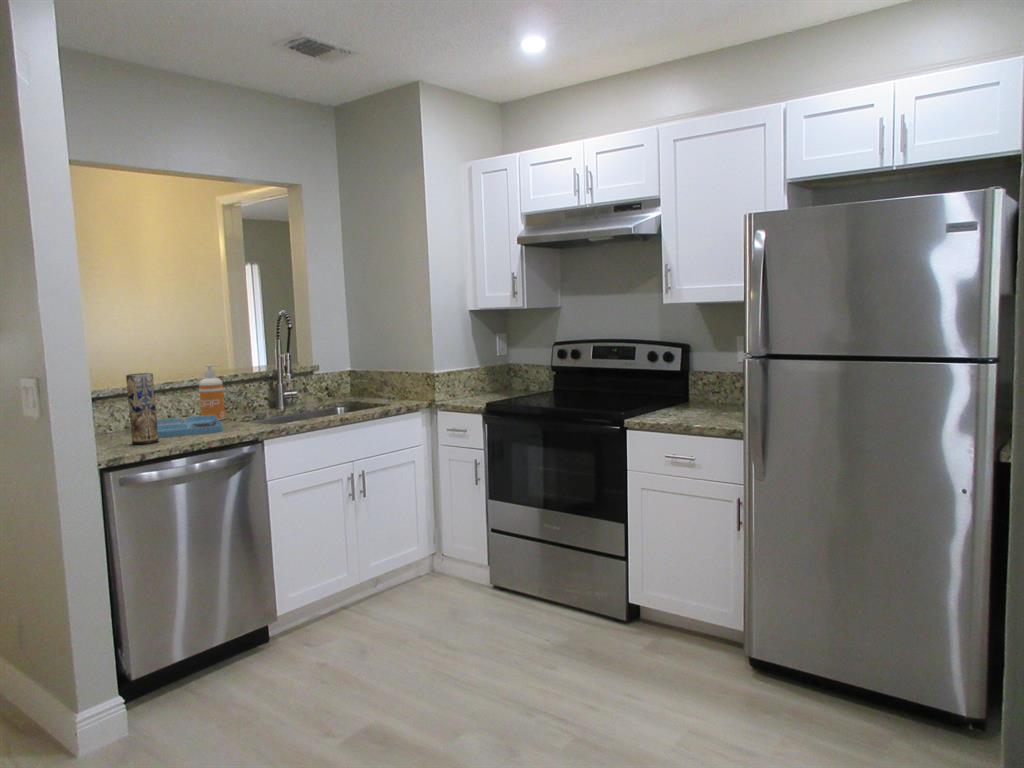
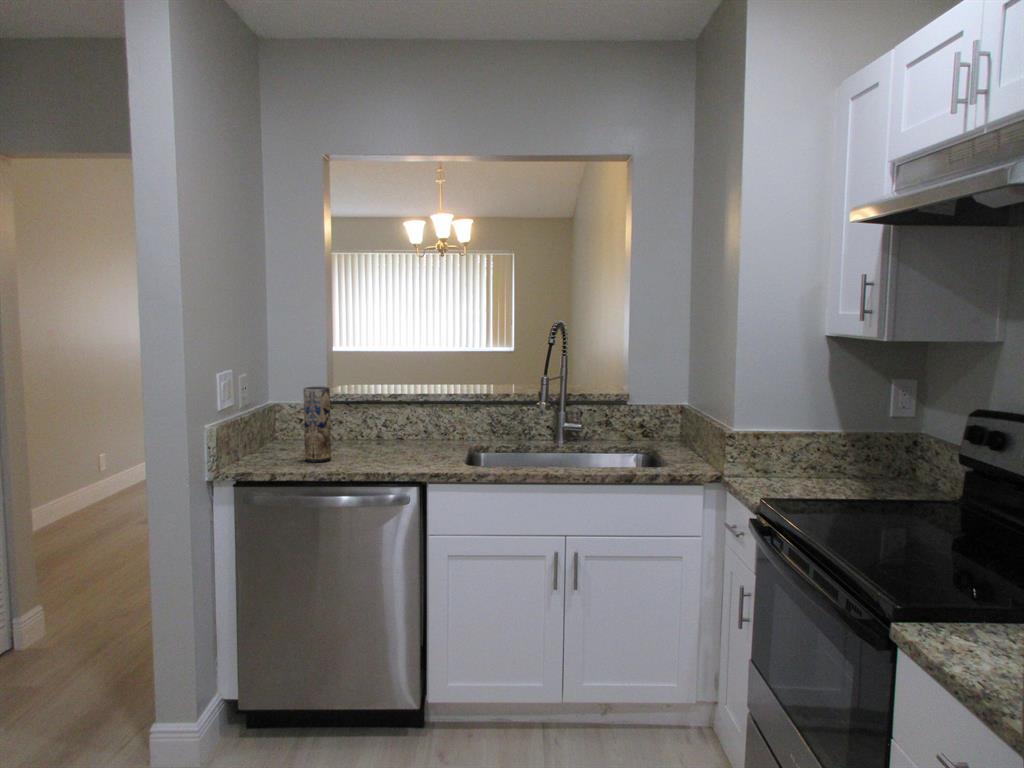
soap dispenser: present [199,365,225,420] -> none [462,380,487,445]
tray: present [157,415,223,438] -> none [349,434,451,463]

